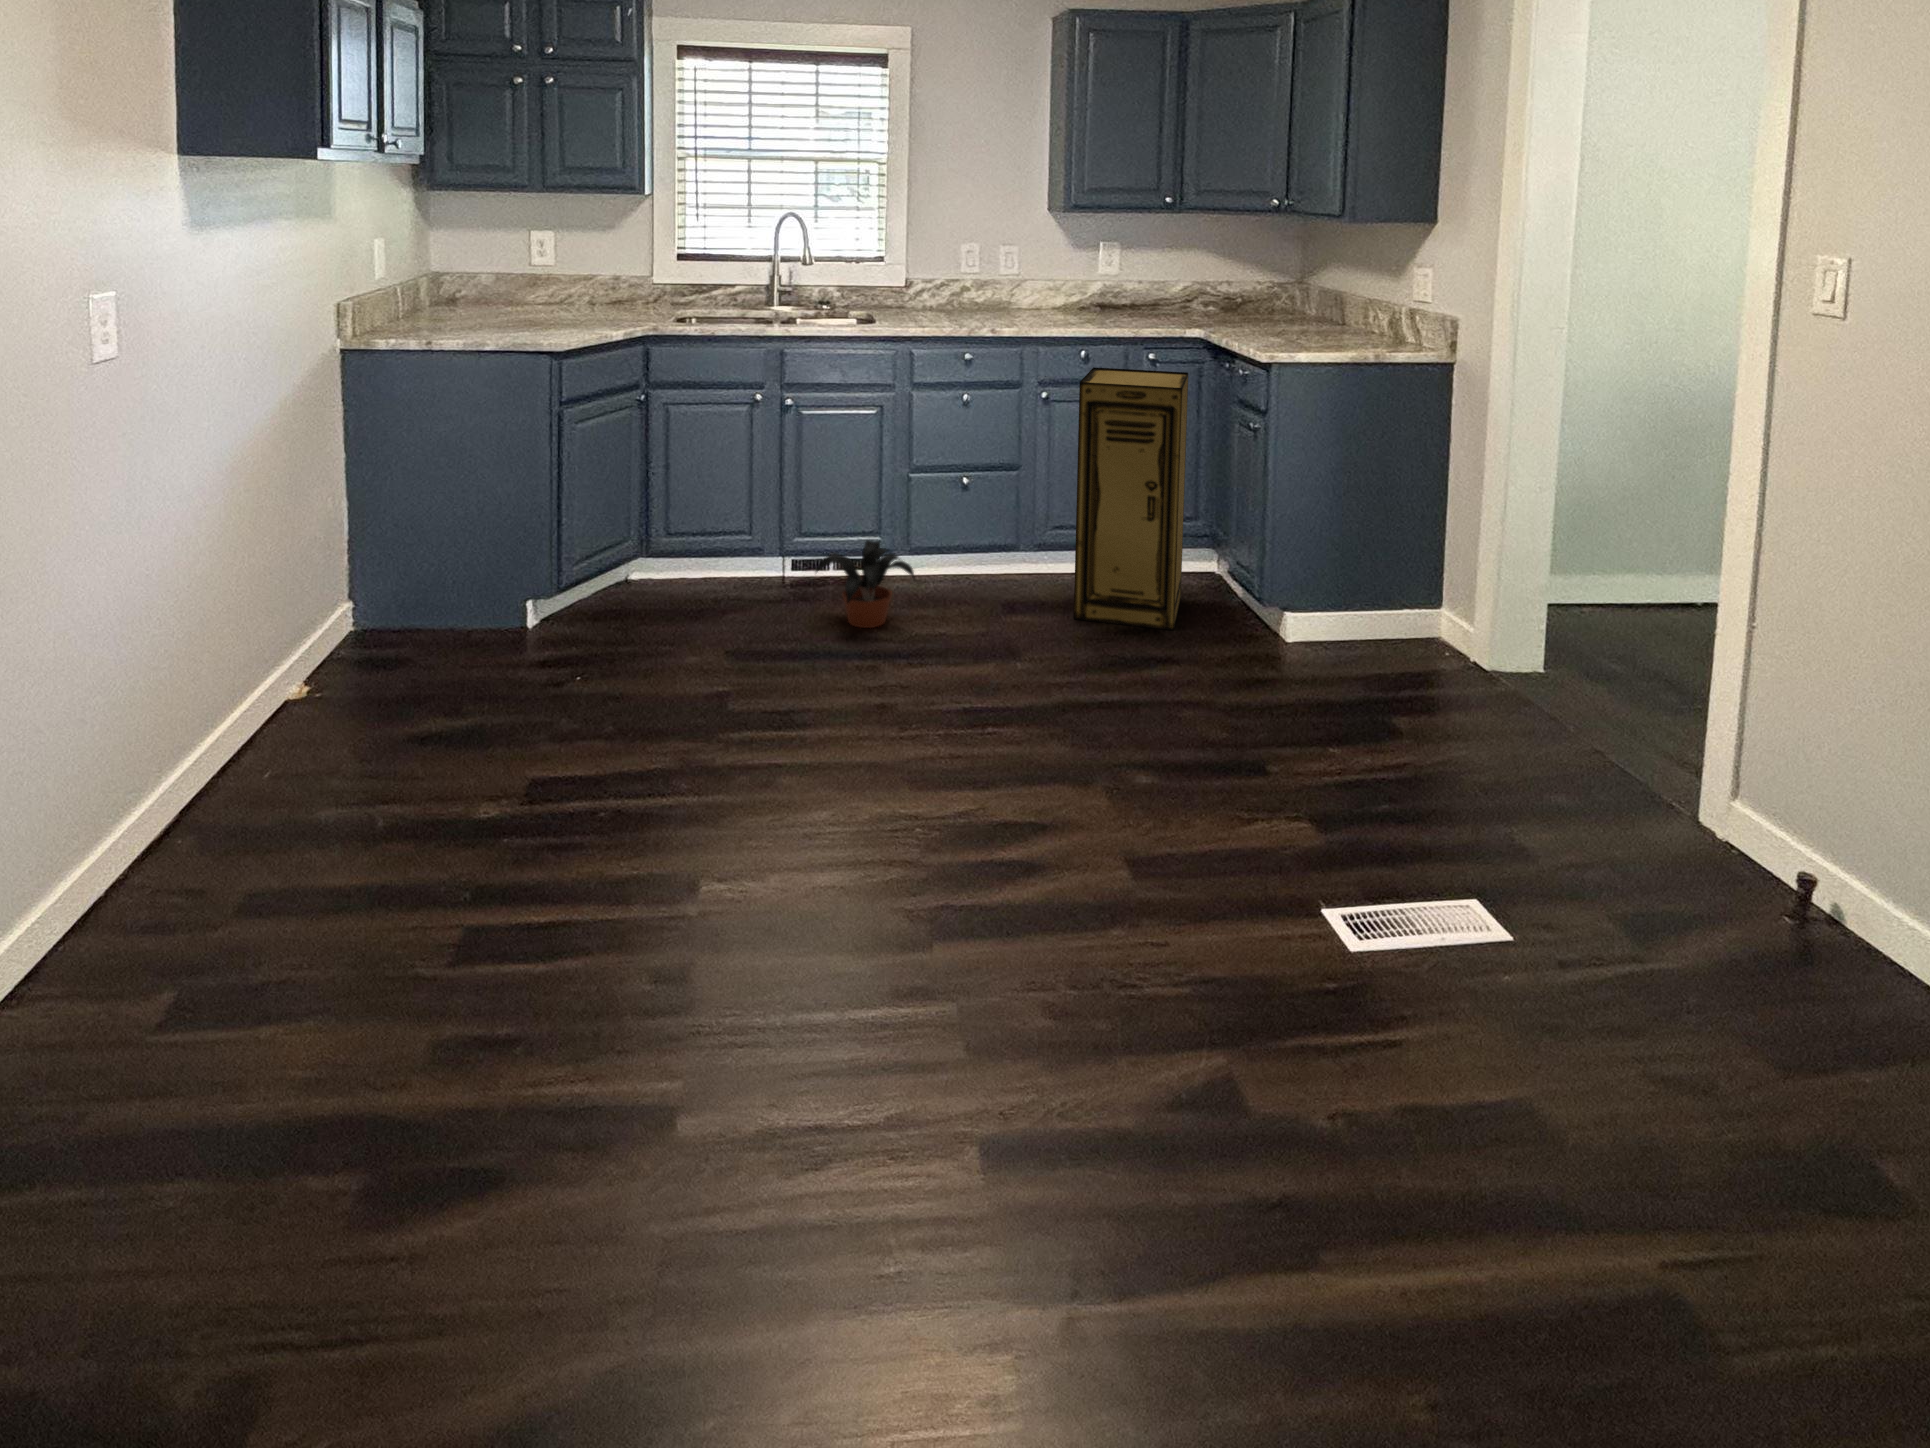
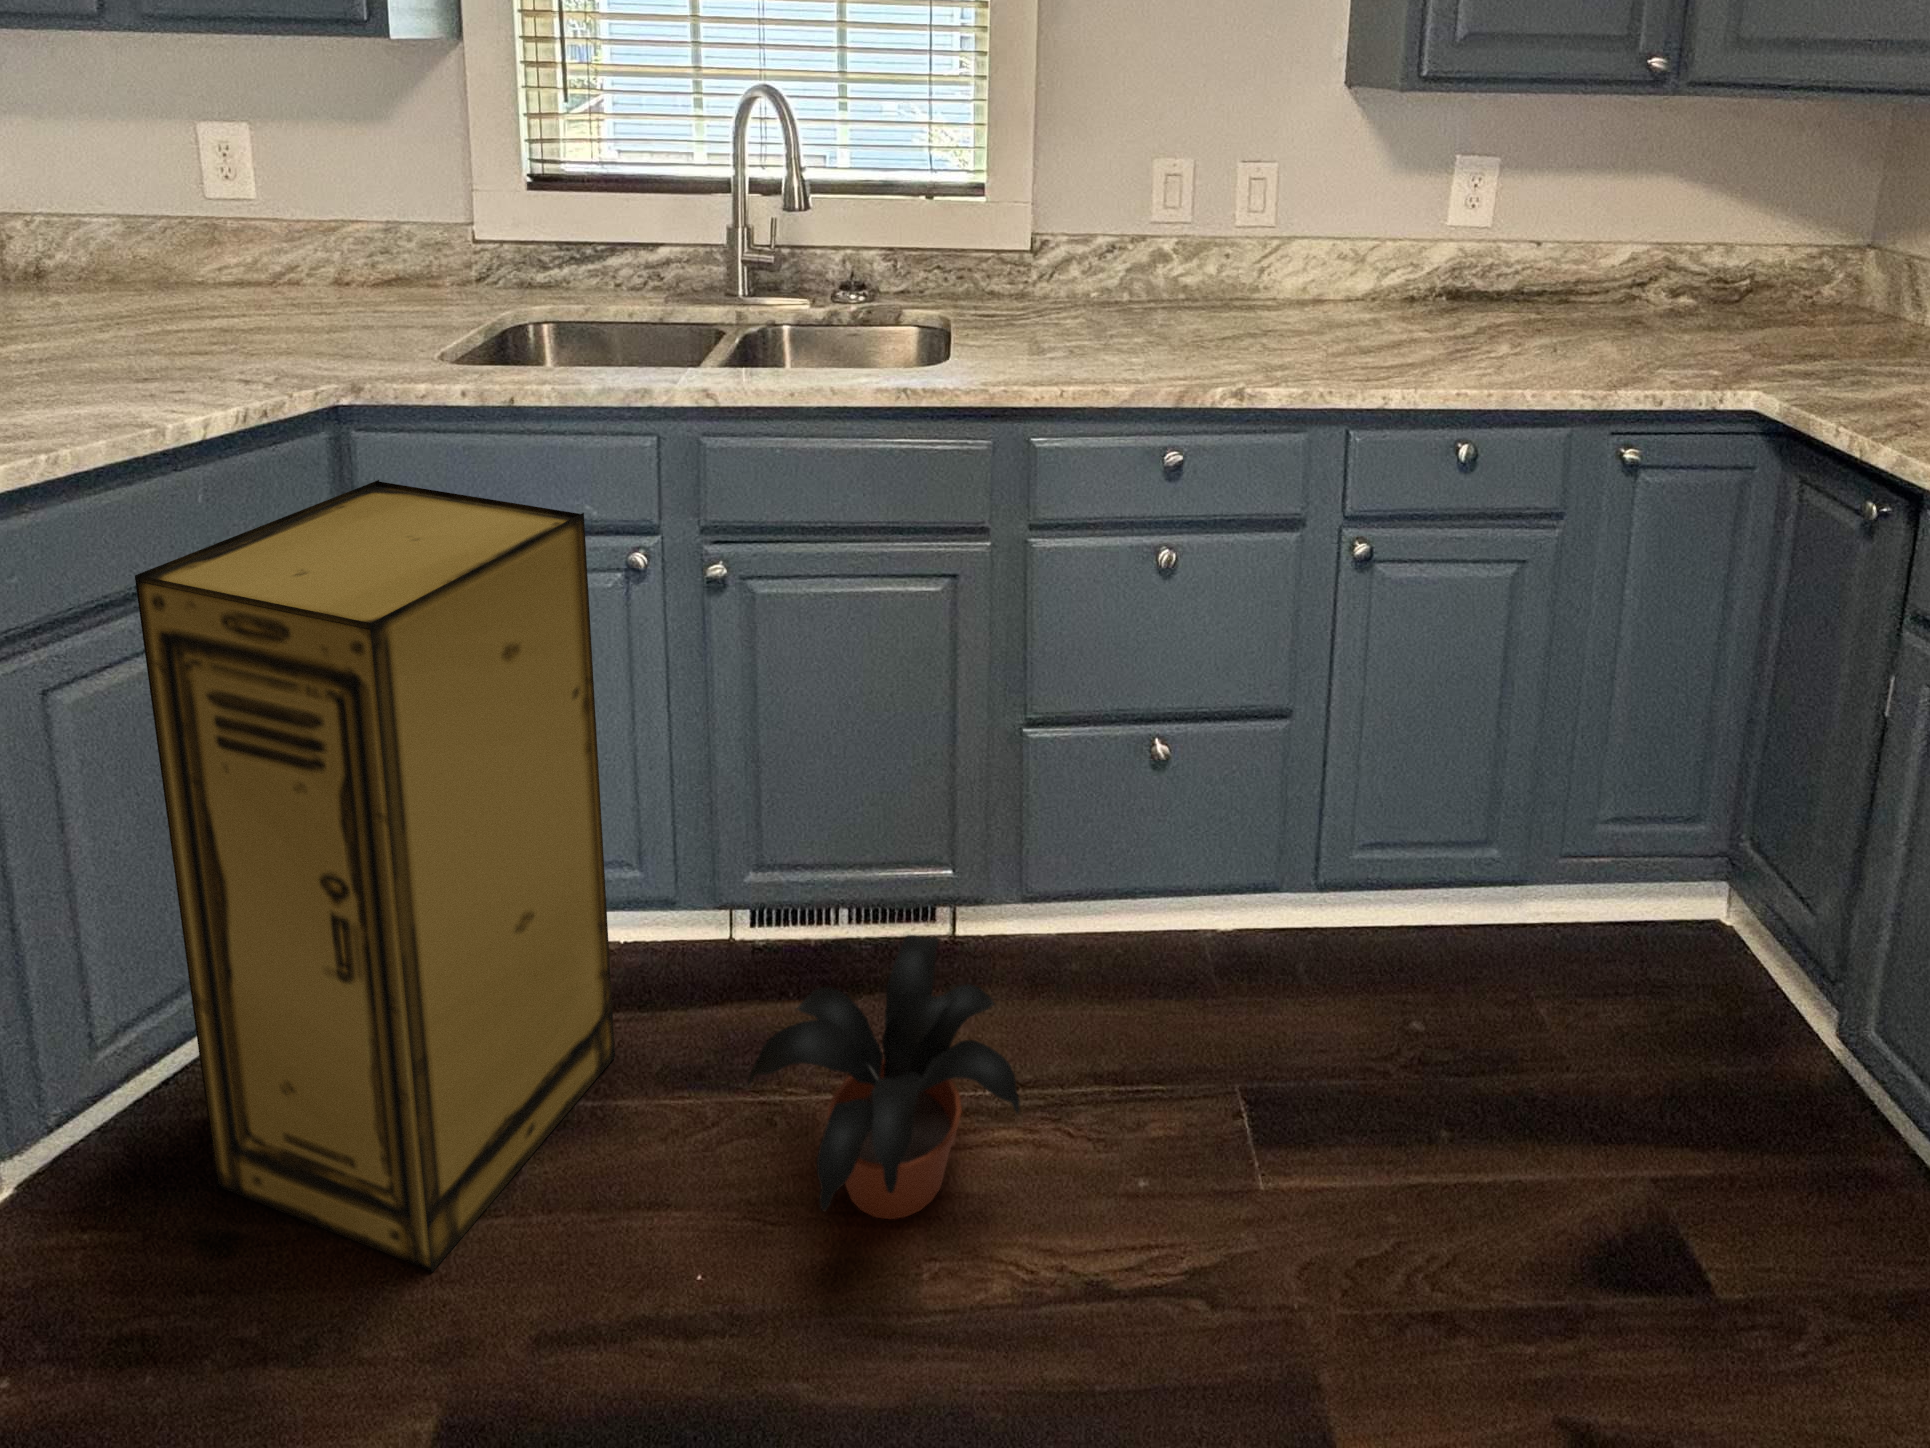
storage cabinet: present [1074,367,1188,630] -> present [135,480,615,1272]

